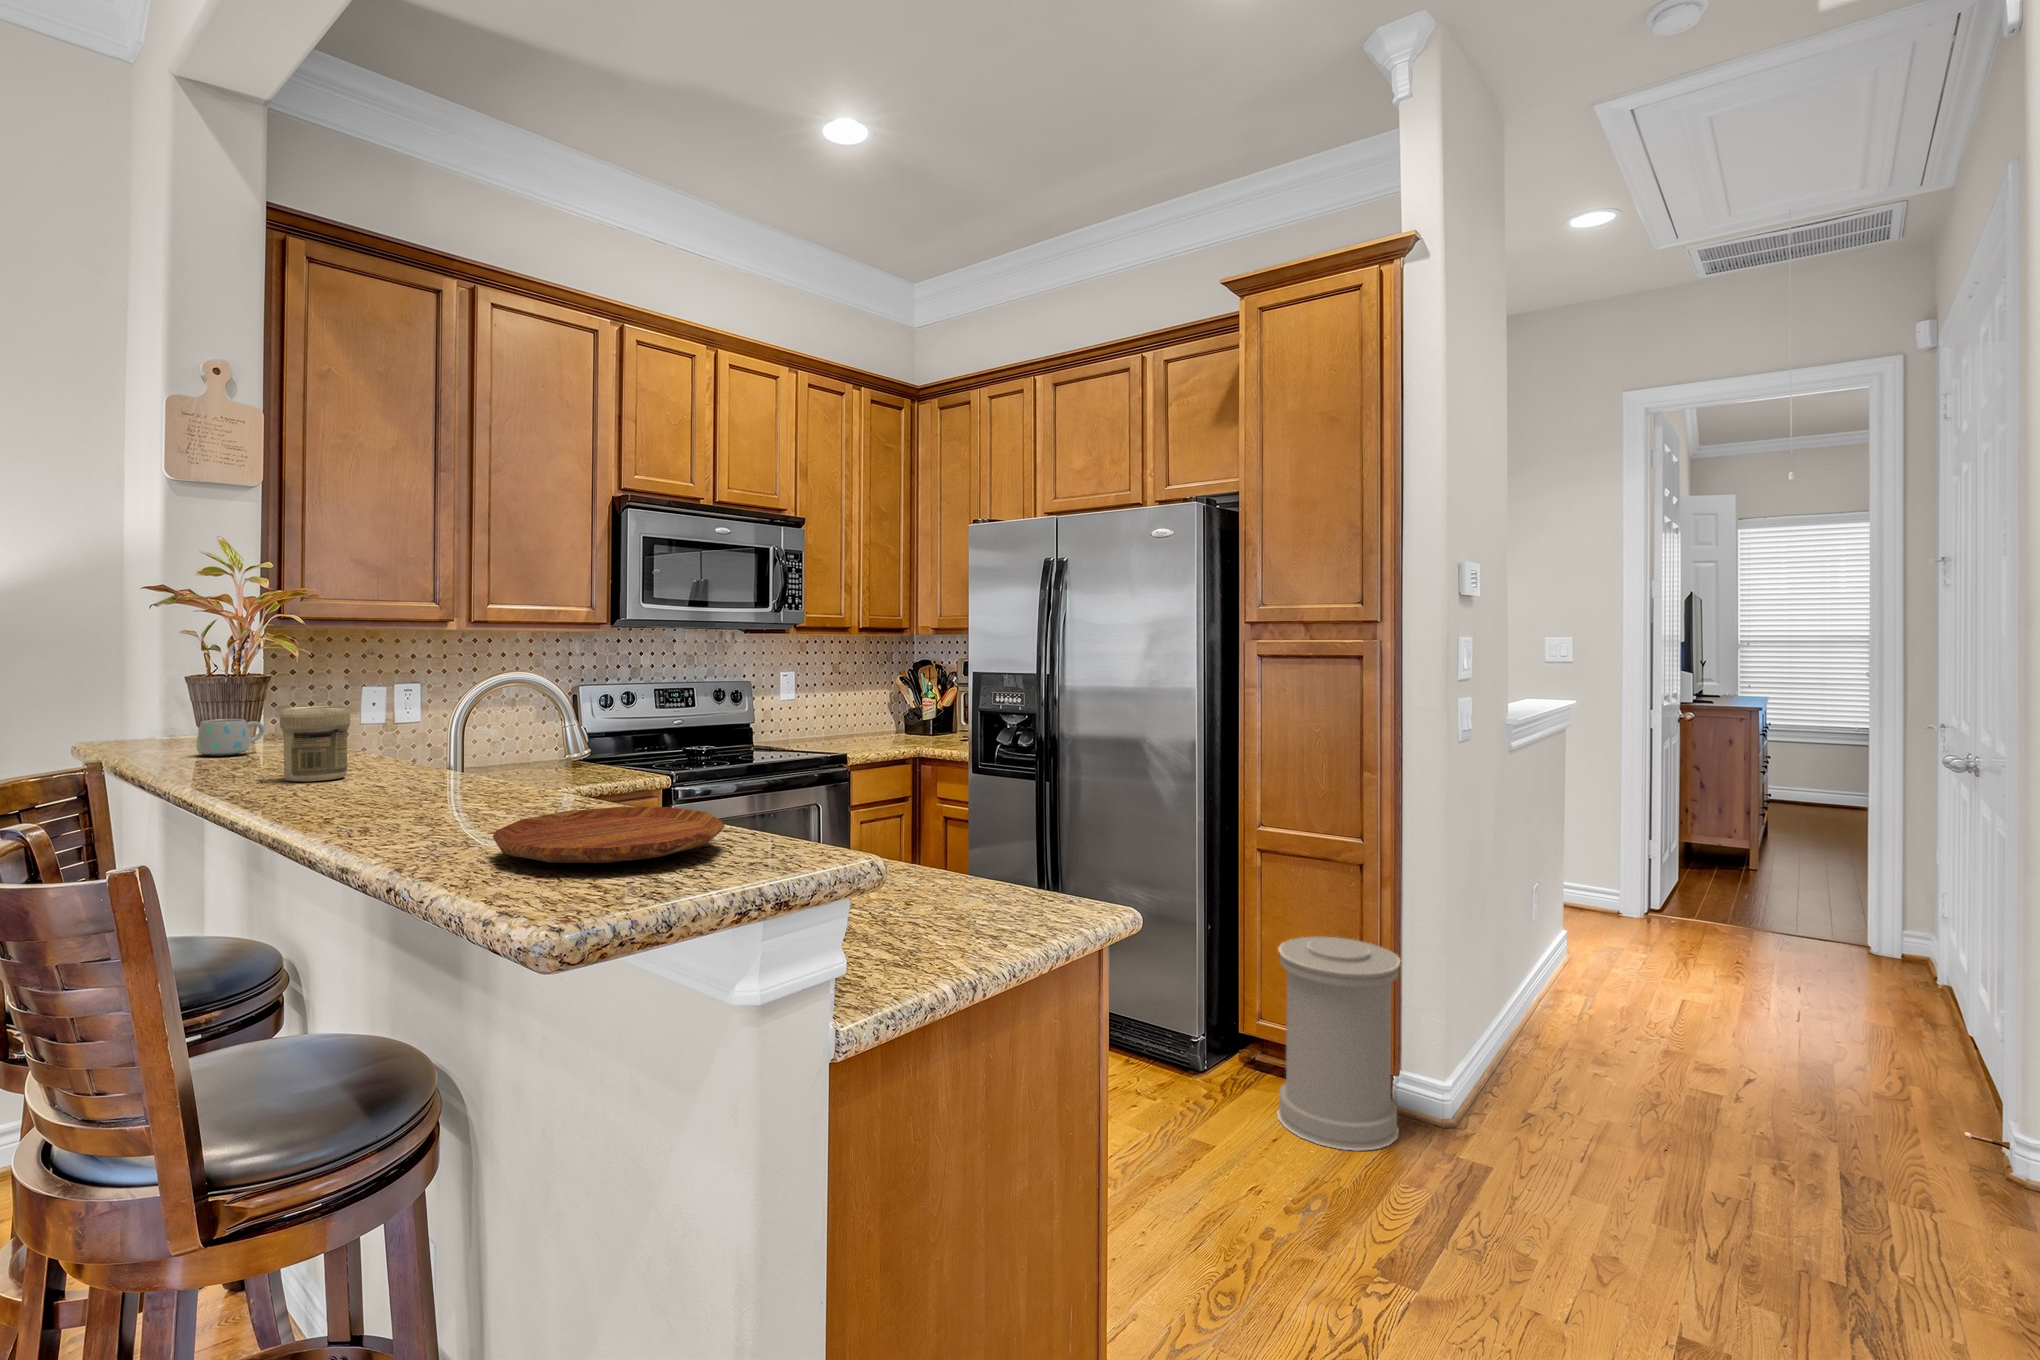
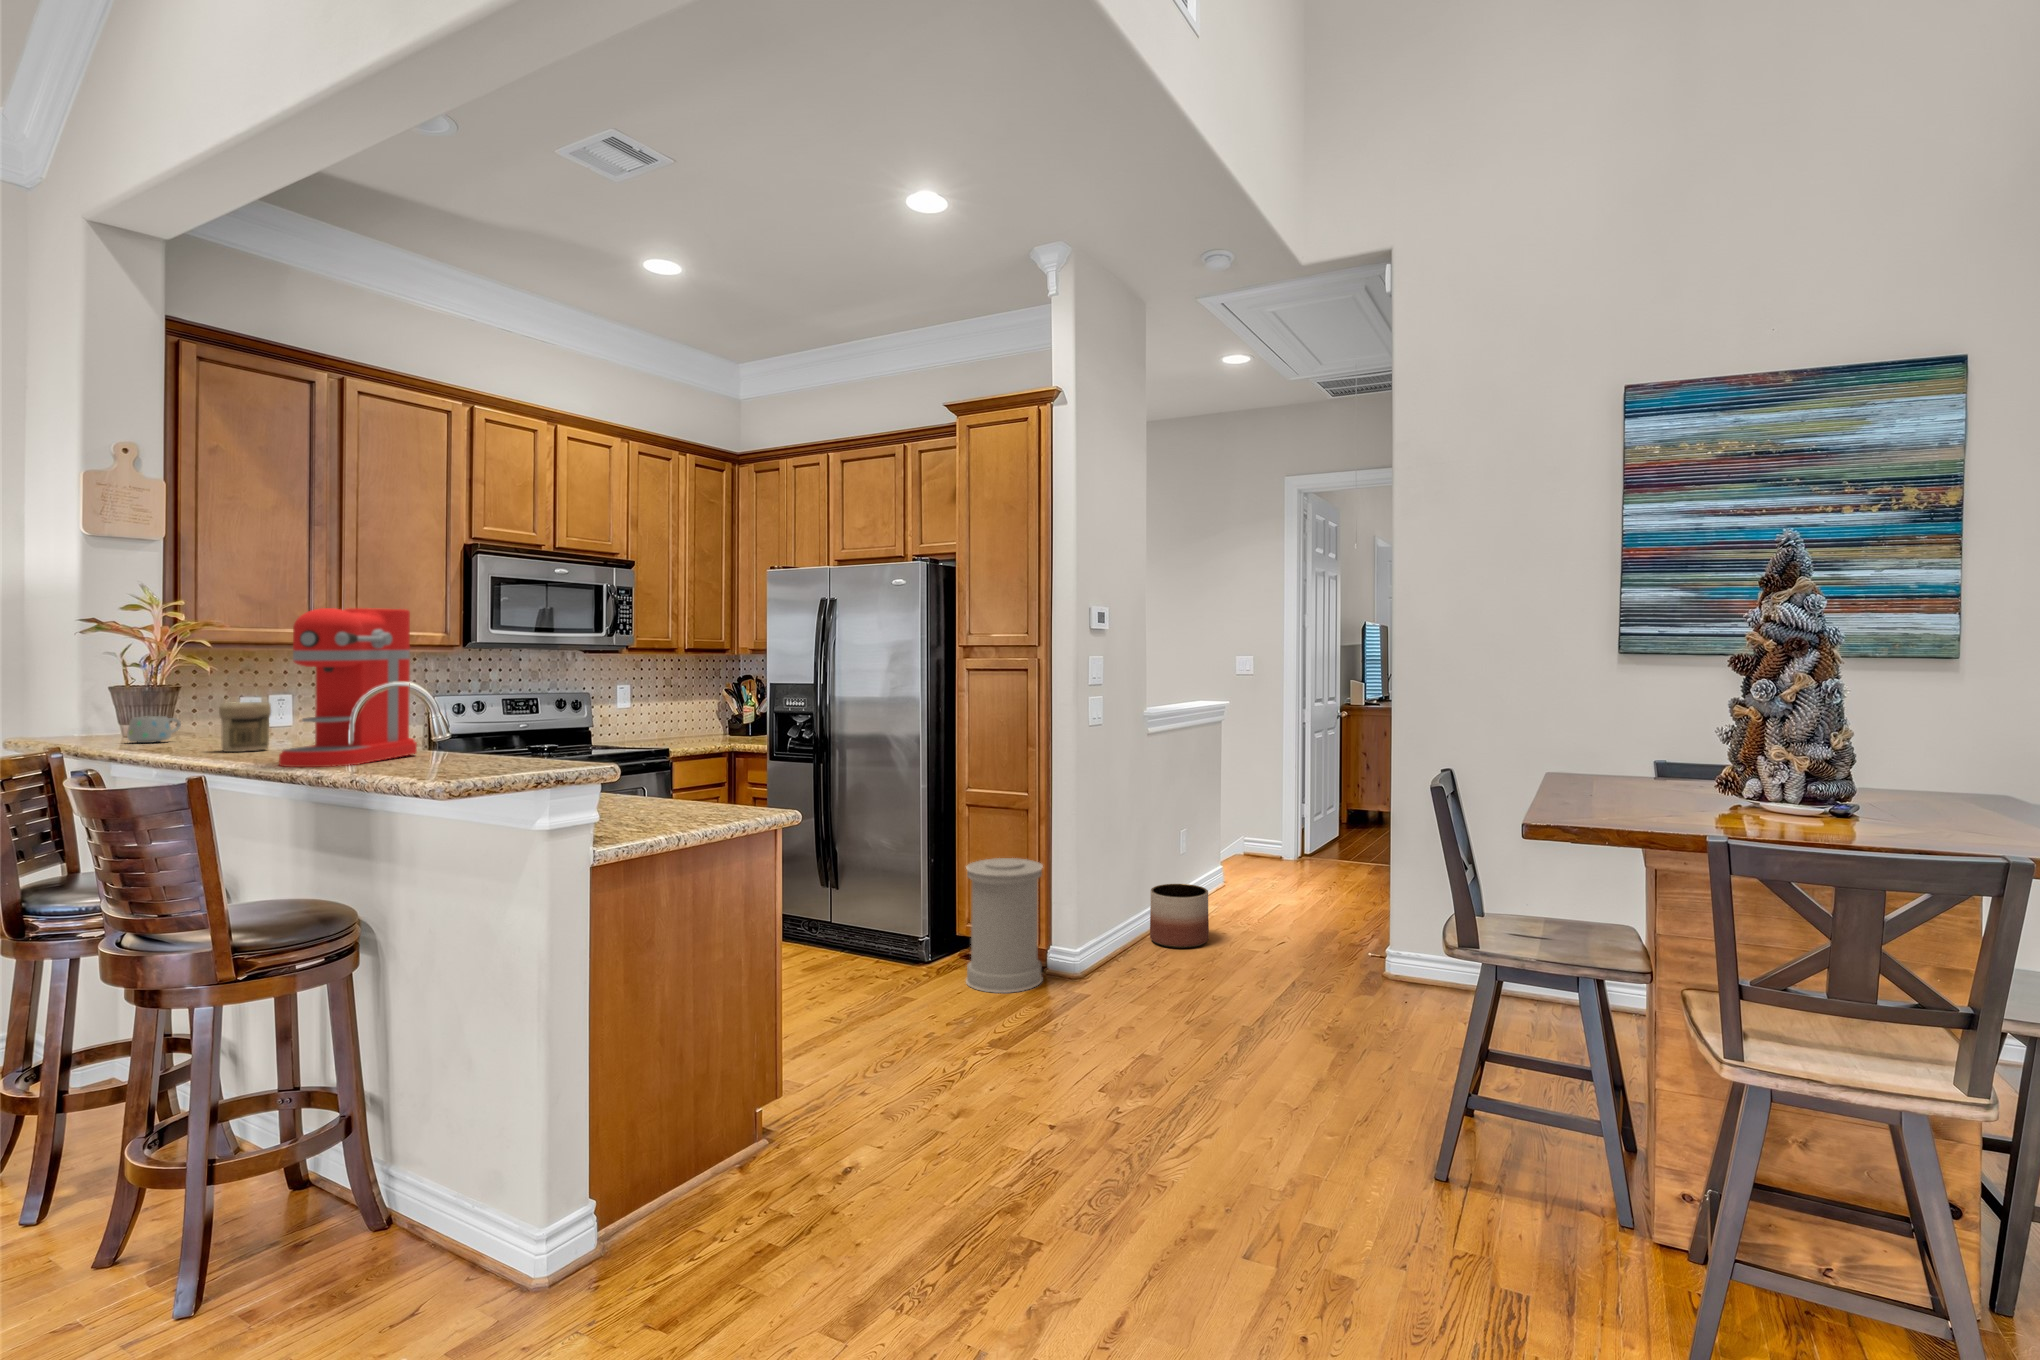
coffee maker: none [323,560,538,833] -> present [279,608,417,767]
tray: present [493,807,725,863] -> none [399,749,538,770]
planter: none [1525,976,1626,1081] -> present [1150,884,1209,948]

